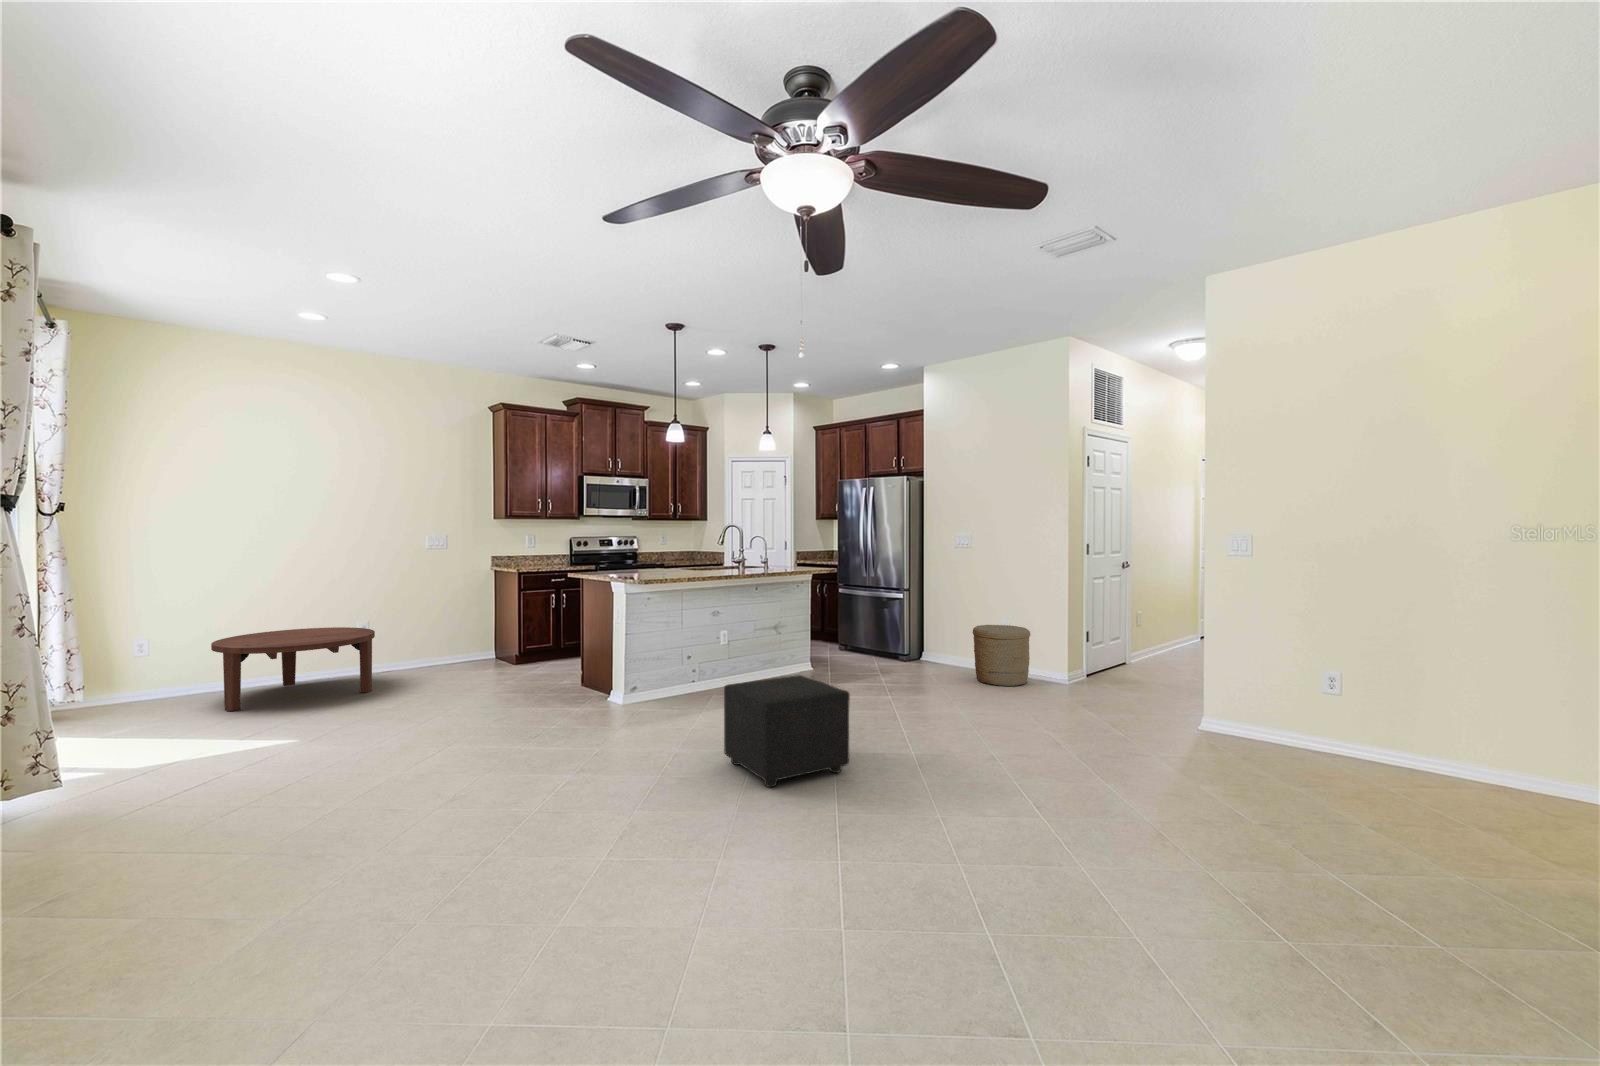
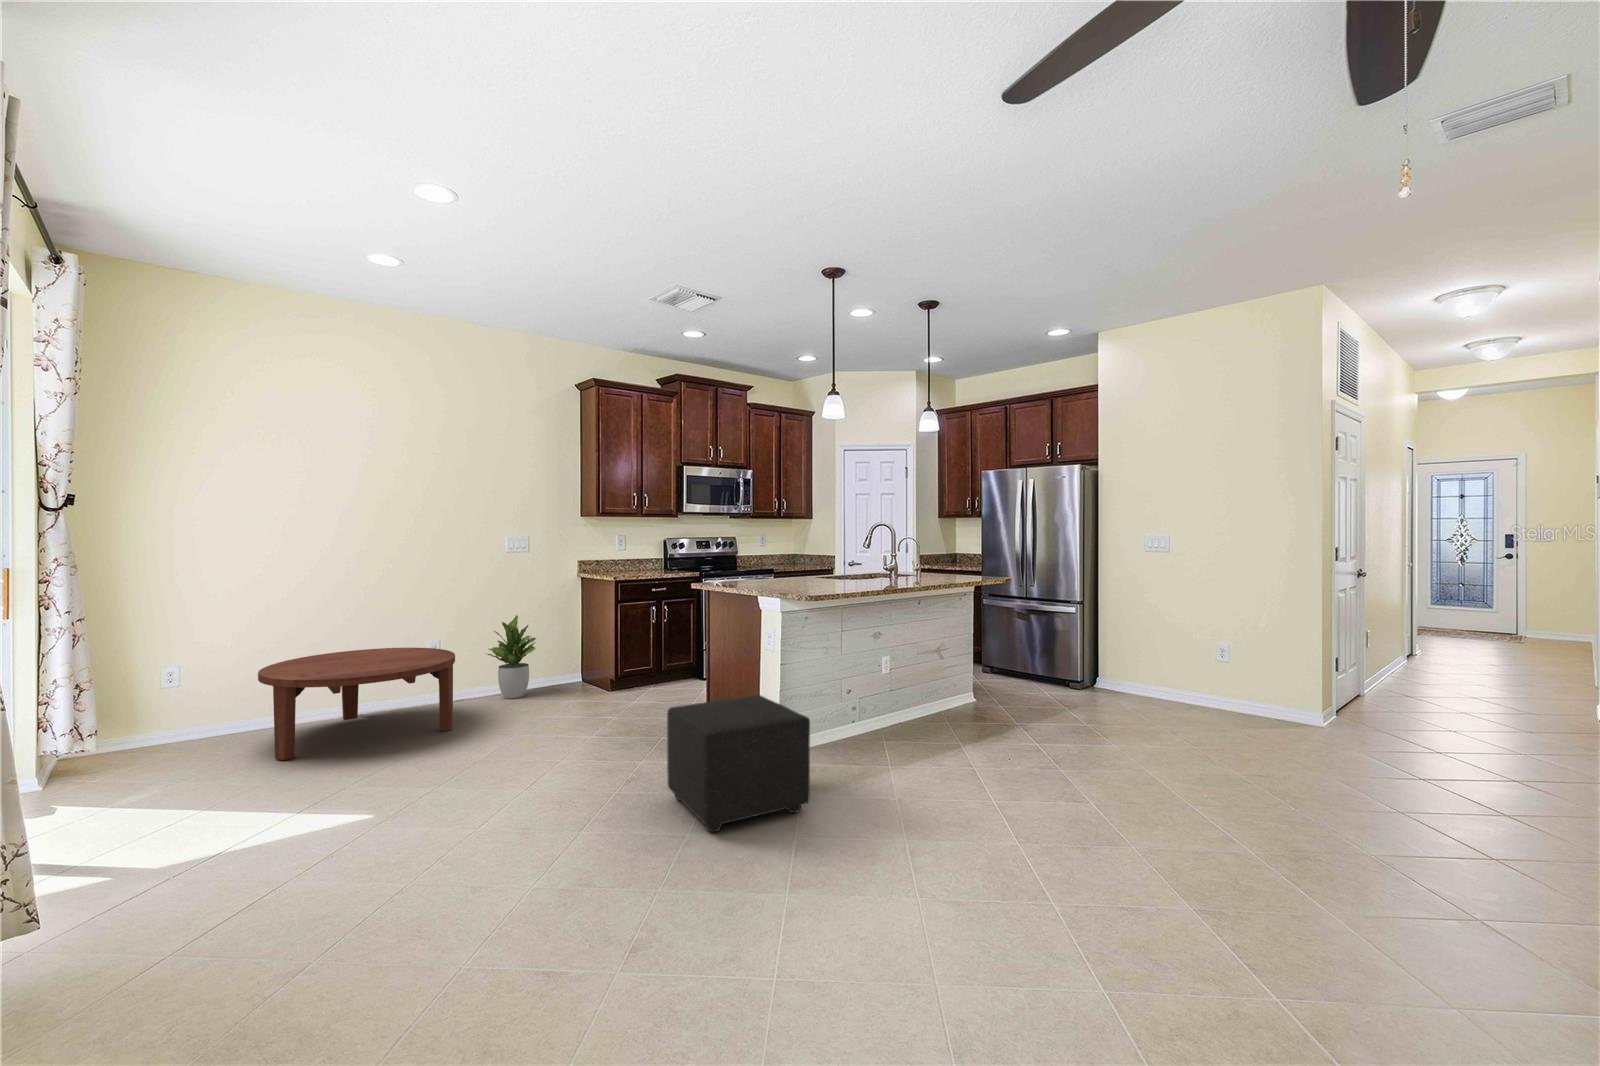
potted plant: none [403,601,450,671] -> present [487,615,536,699]
woven basket: present [973,625,1030,686] -> none [1187,647,1269,726]
ottoman: present [724,675,850,787] -> present [667,695,810,832]

